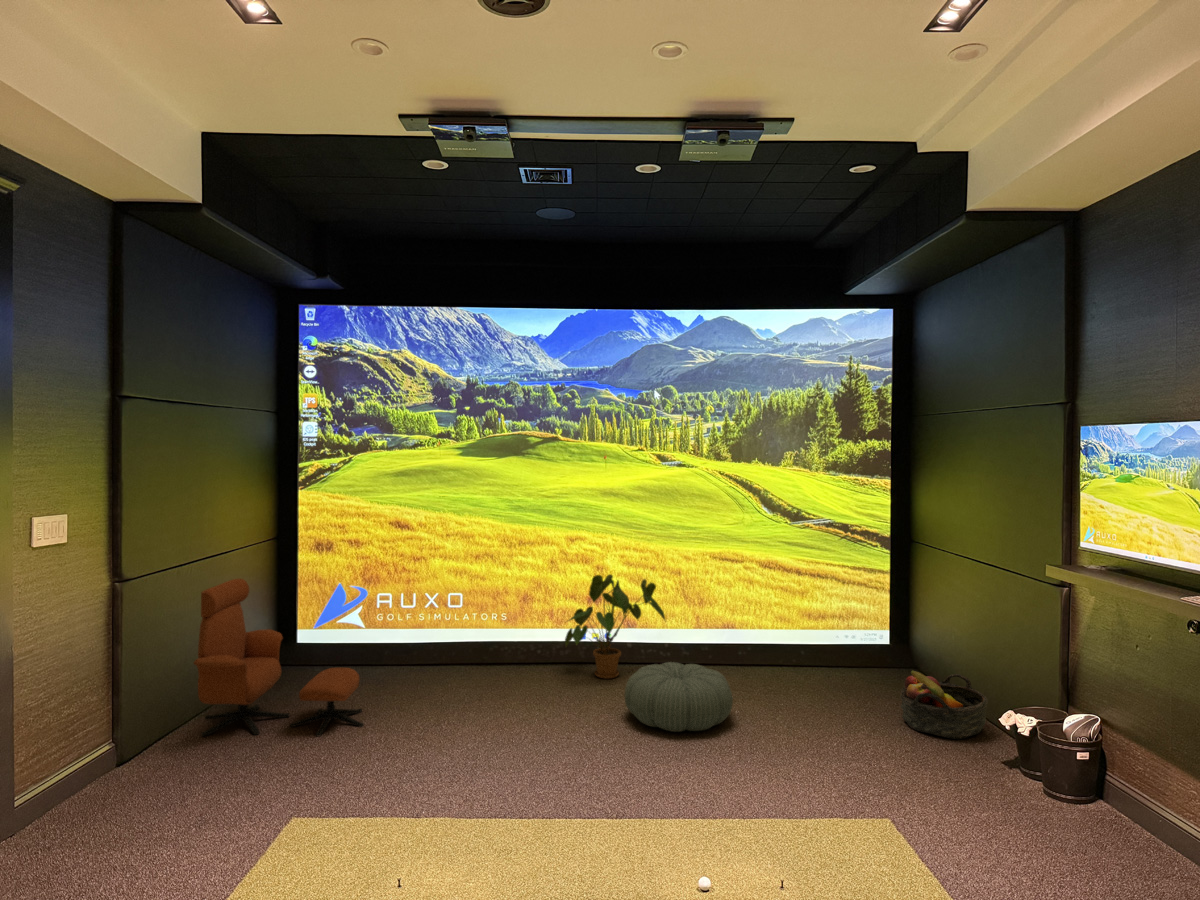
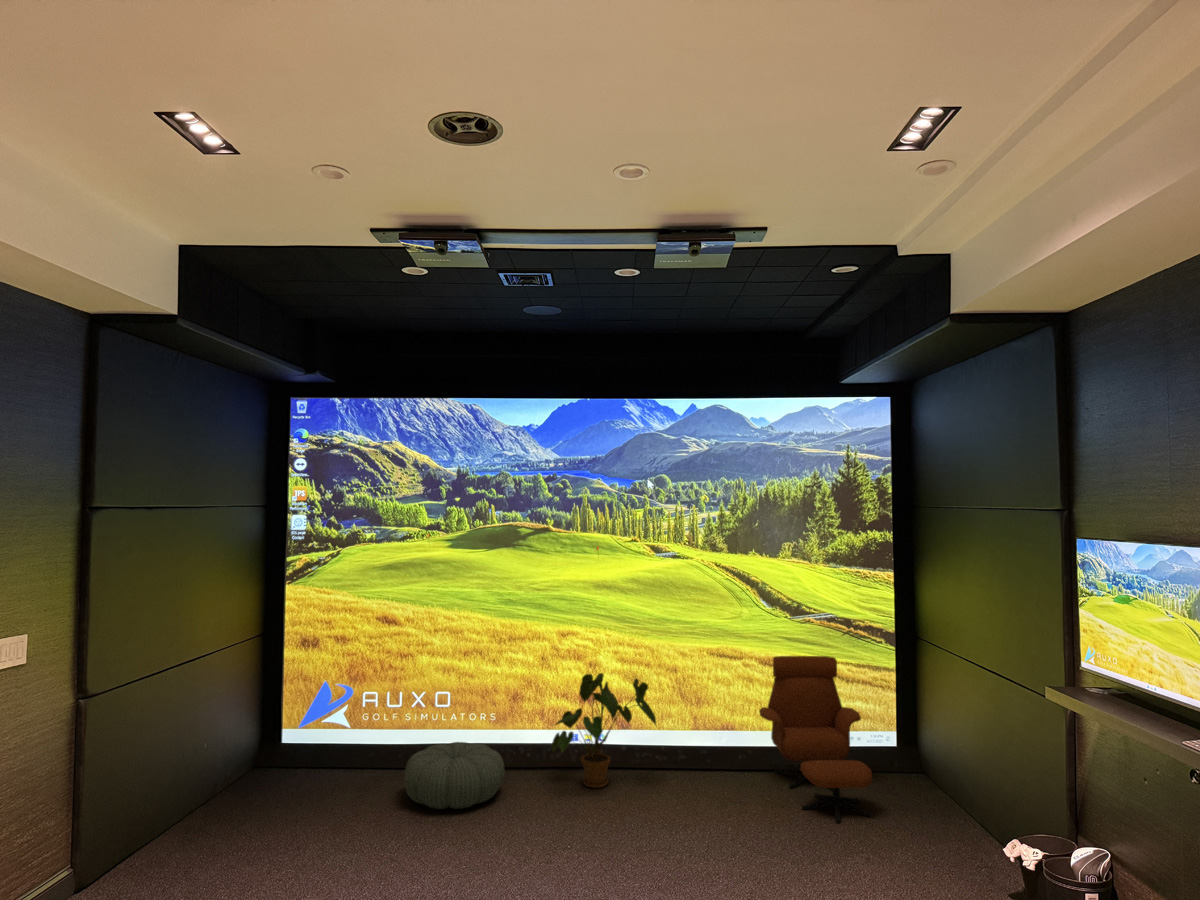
lounge chair: present [194,579,364,737] -> present [759,656,873,823]
pouf: present [625,662,733,732] -> present [404,742,504,809]
basket: present [900,670,988,739] -> none [902,789,997,871]

